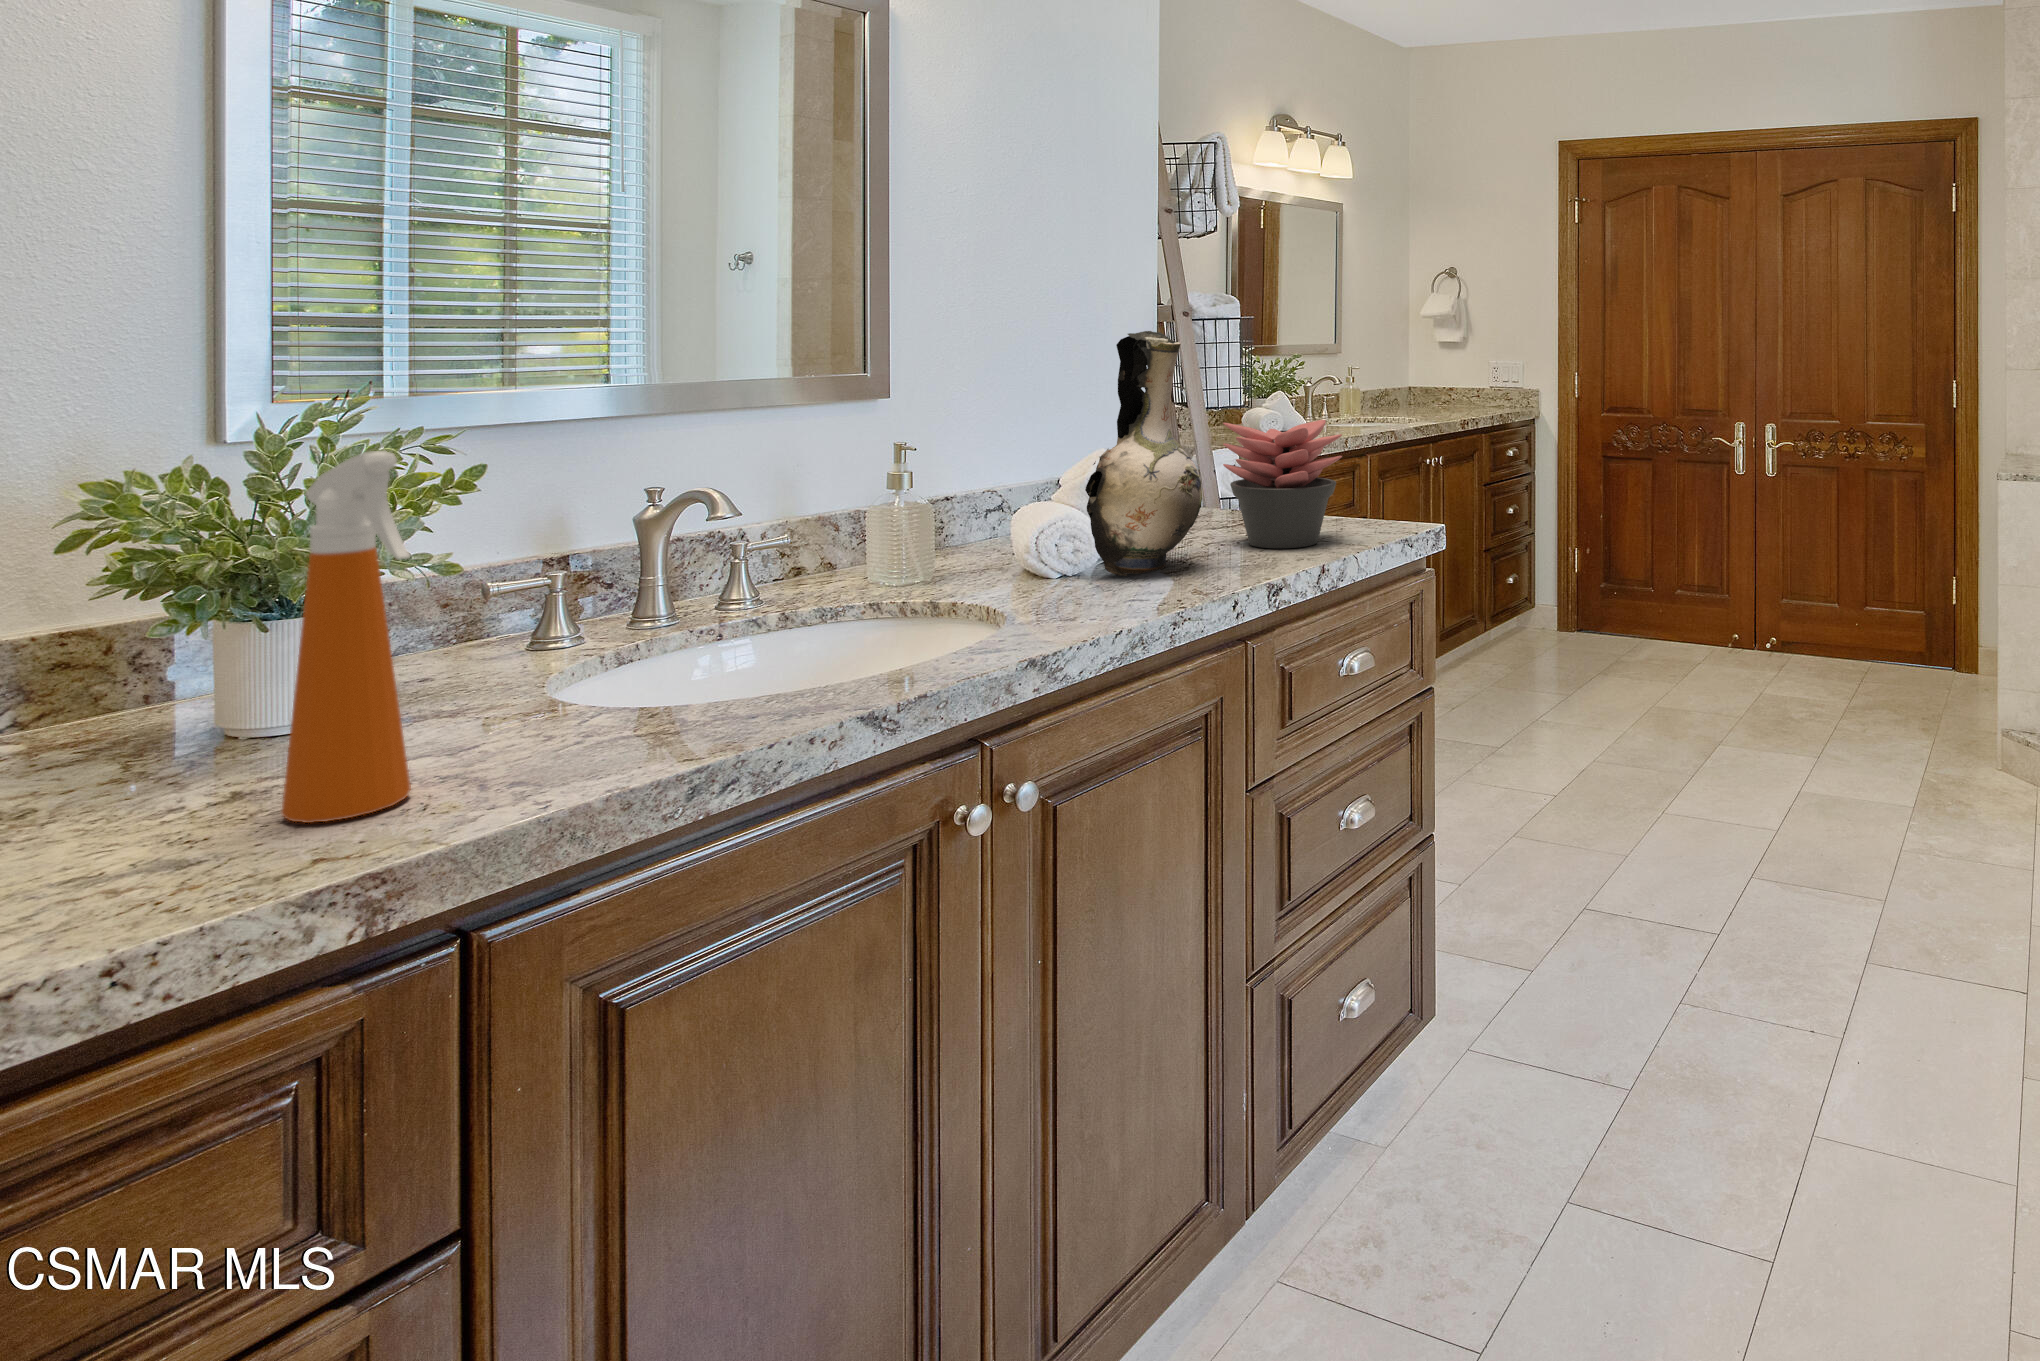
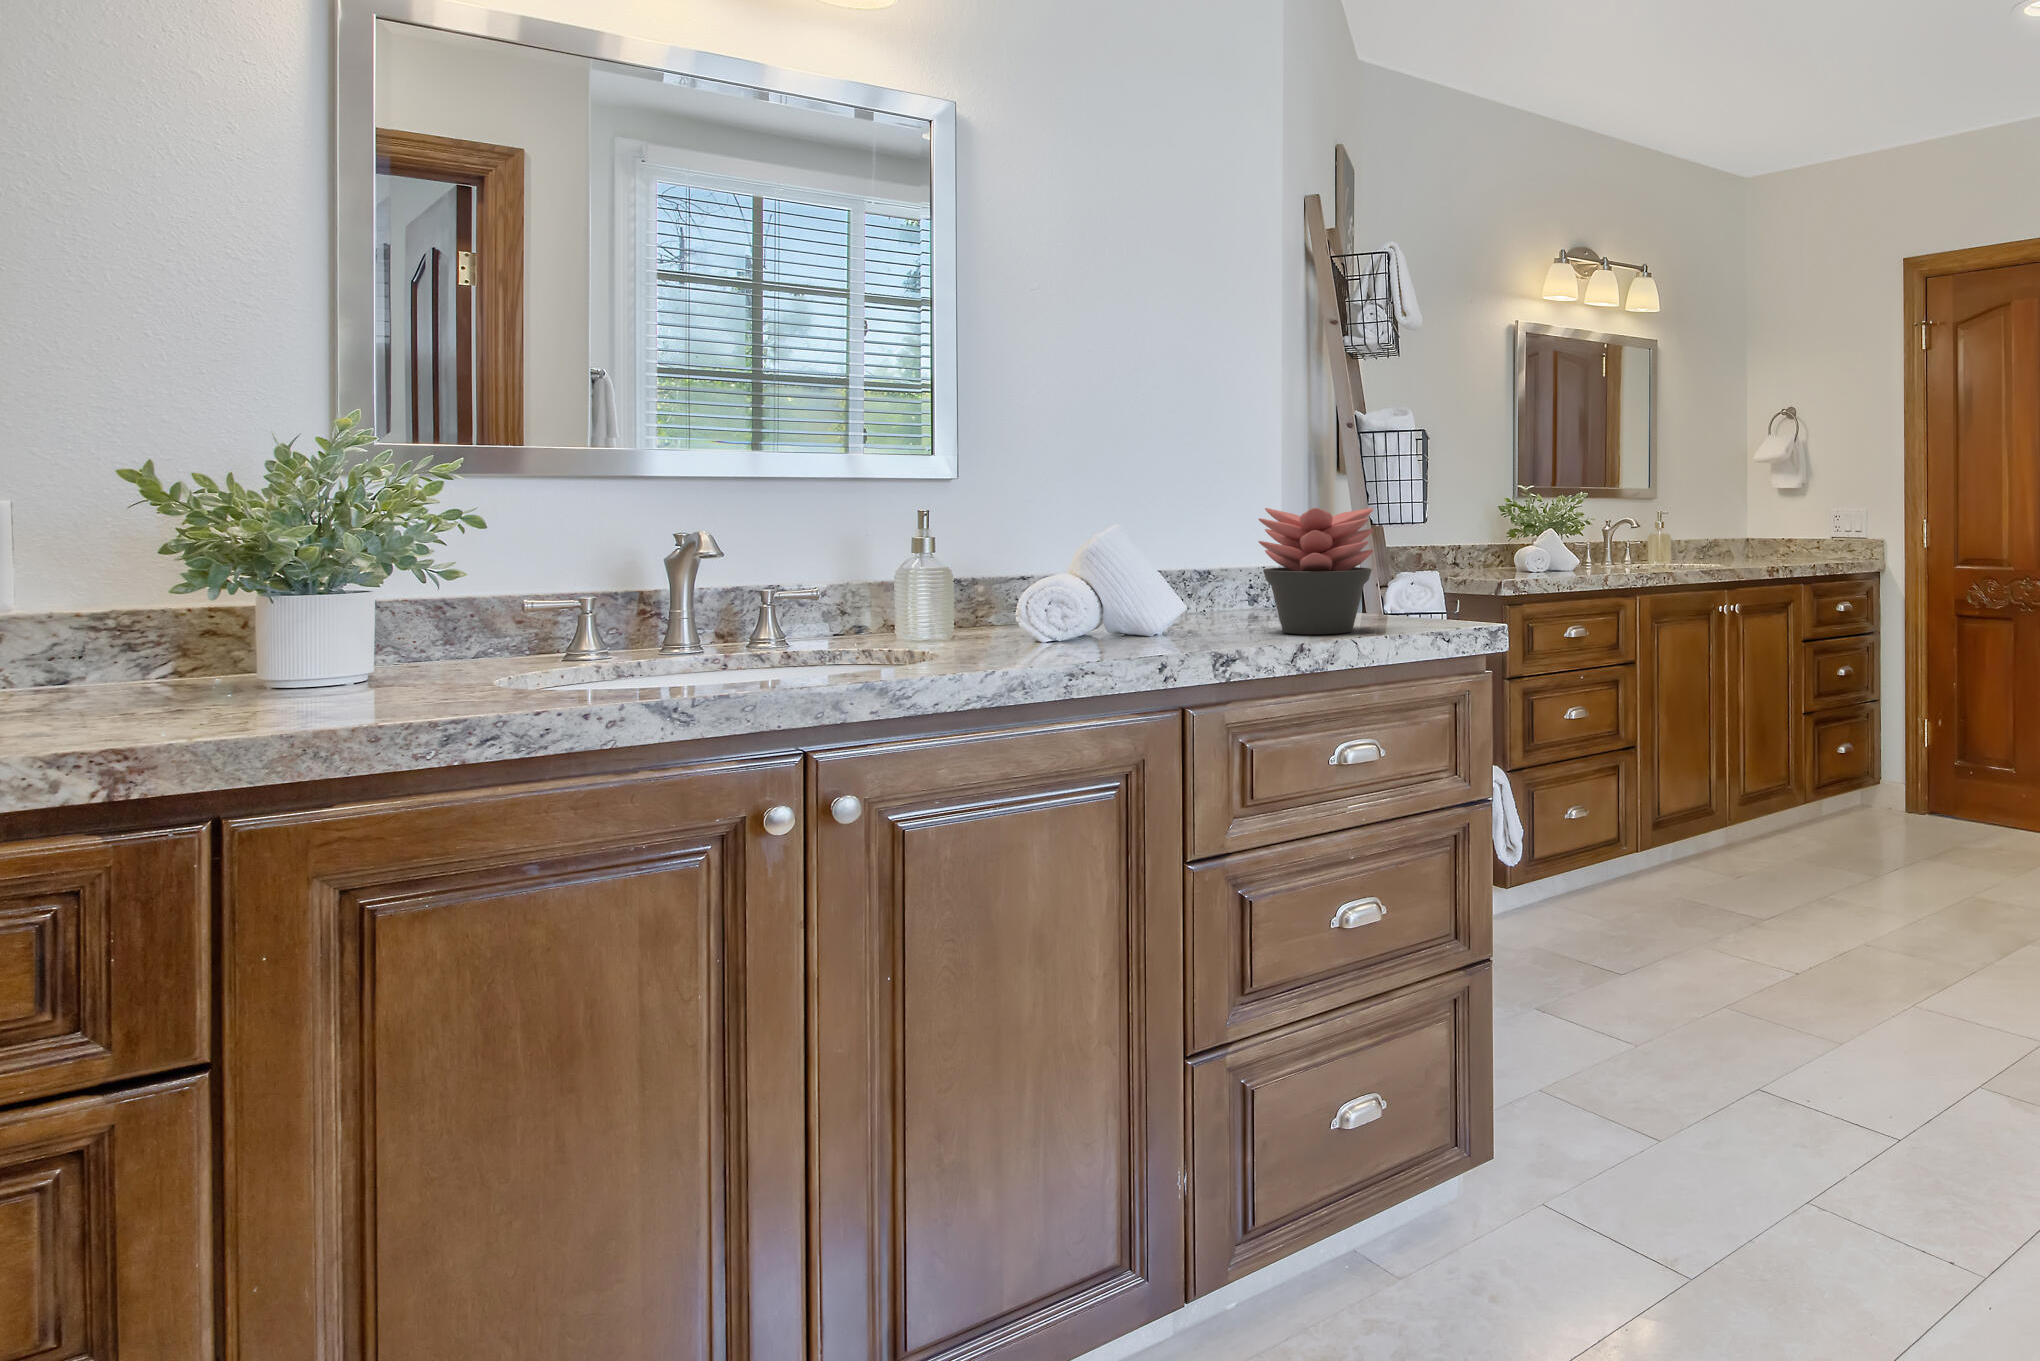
decorative vase: present [1085,331,1202,576] -> none [1072,406,1198,644]
spray bottle: present [281,451,411,823] -> none [159,431,267,725]

